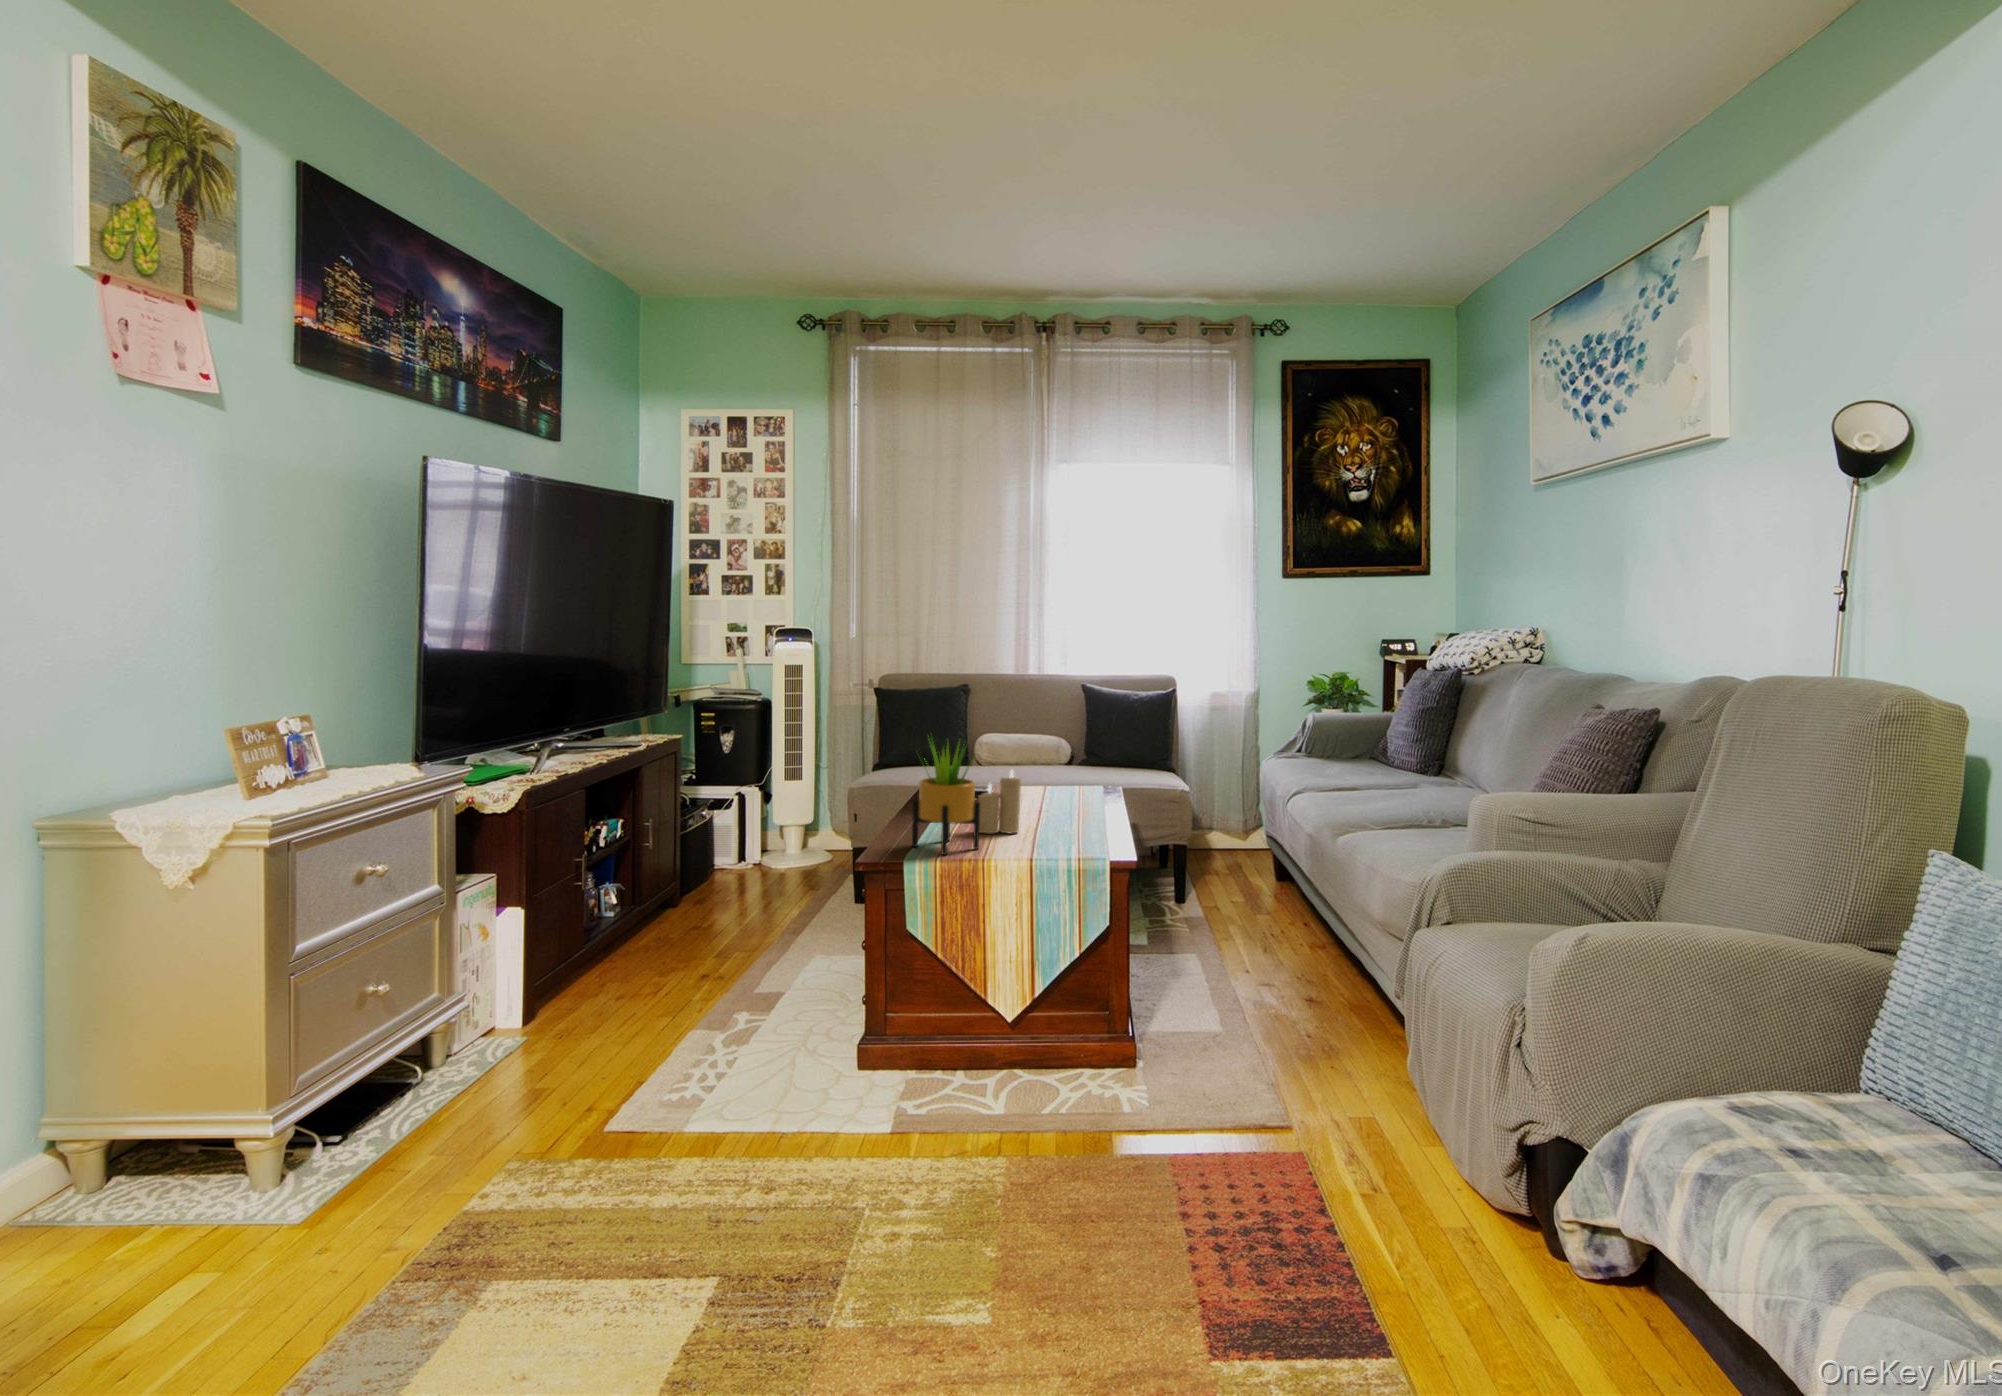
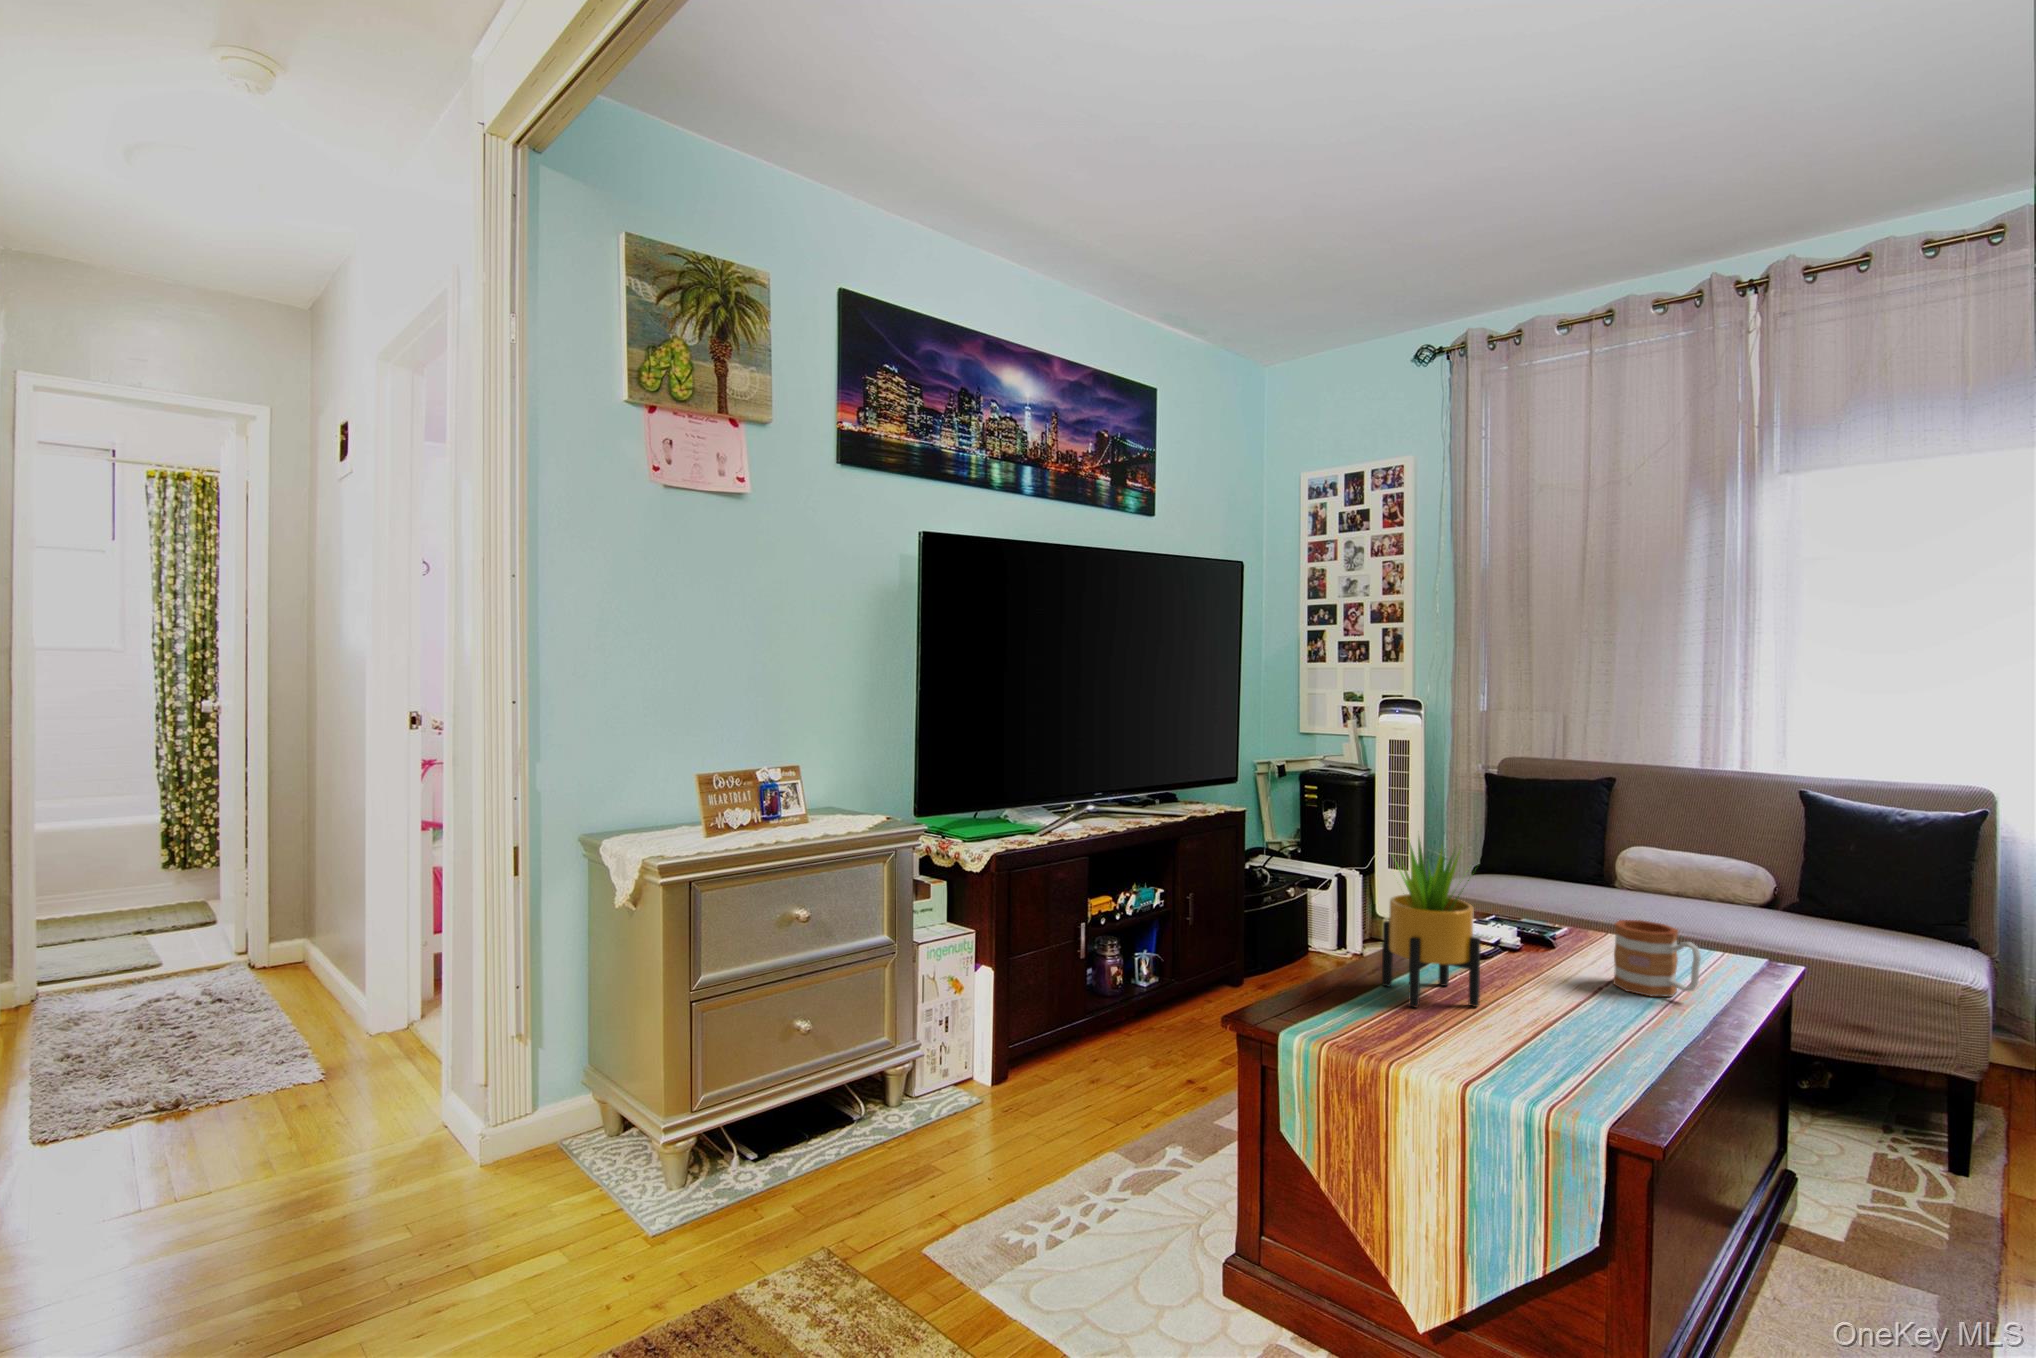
candle: present [978,770,1021,834] -> none [1506,895,1578,991]
mug: none [1034,782,1086,829] -> present [1613,920,1701,997]

